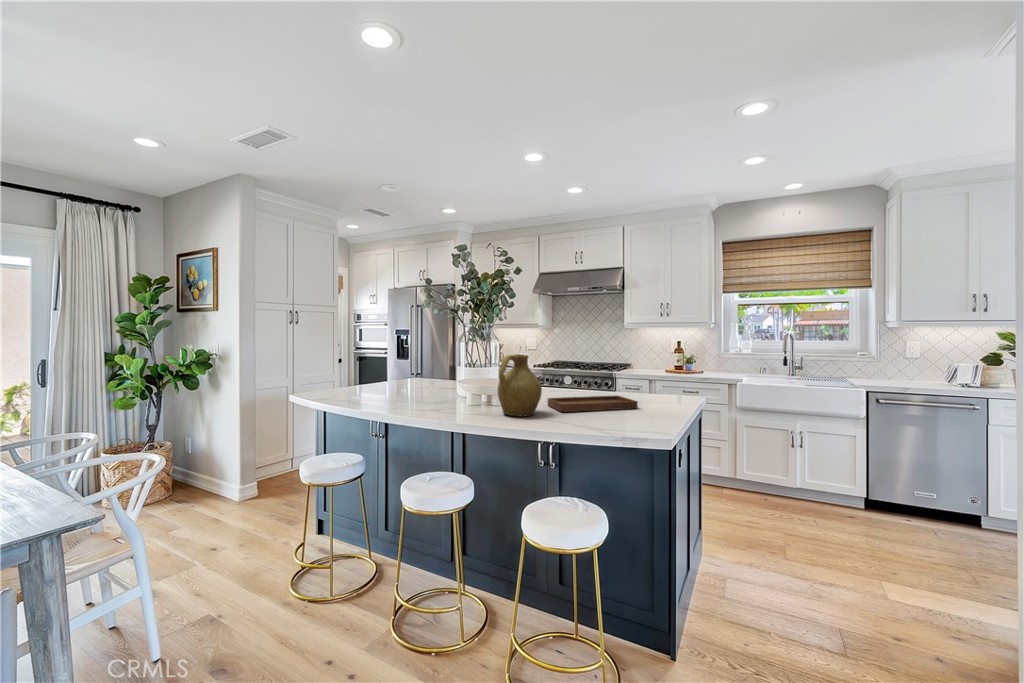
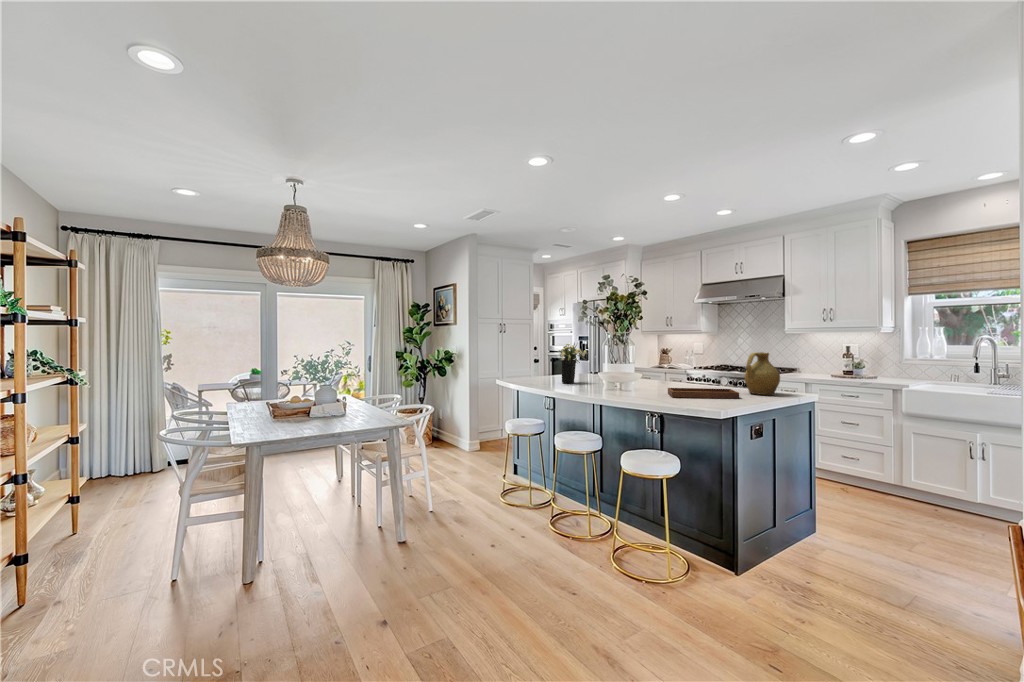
flower arrangement: none [385,337,431,396] -> present [559,343,587,384]
pitcher: present [498,354,542,417] -> present [745,352,780,395]

